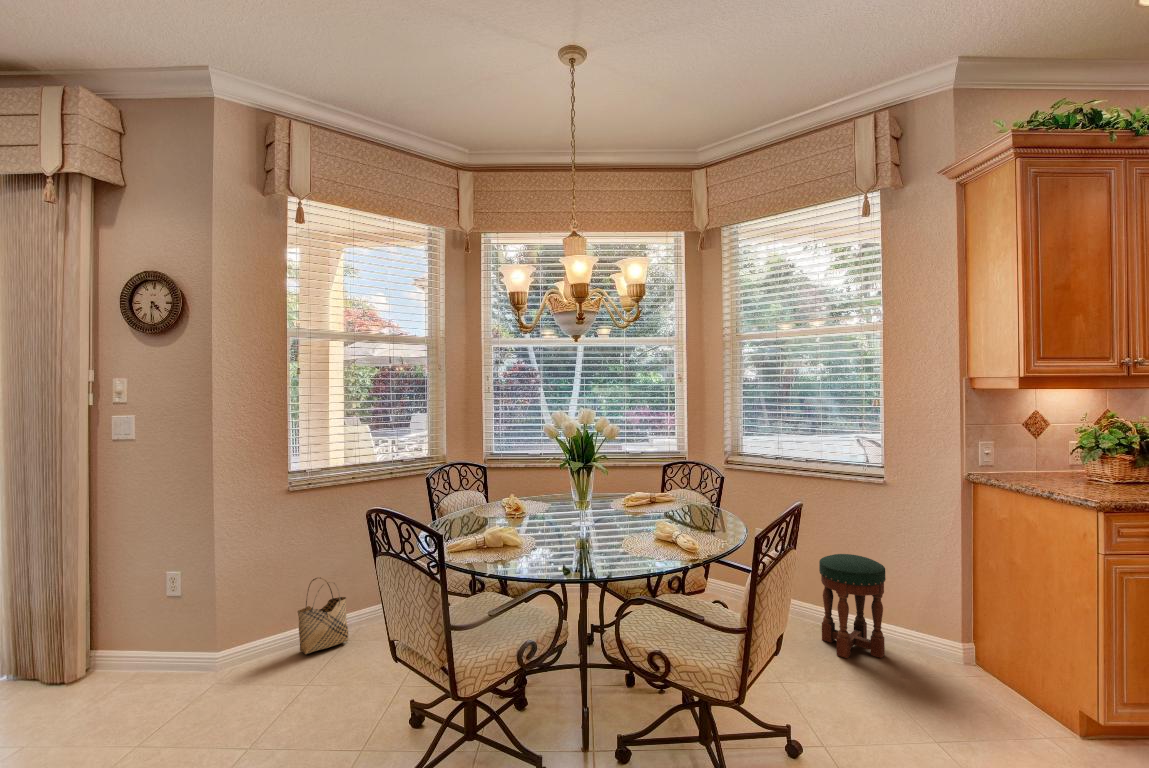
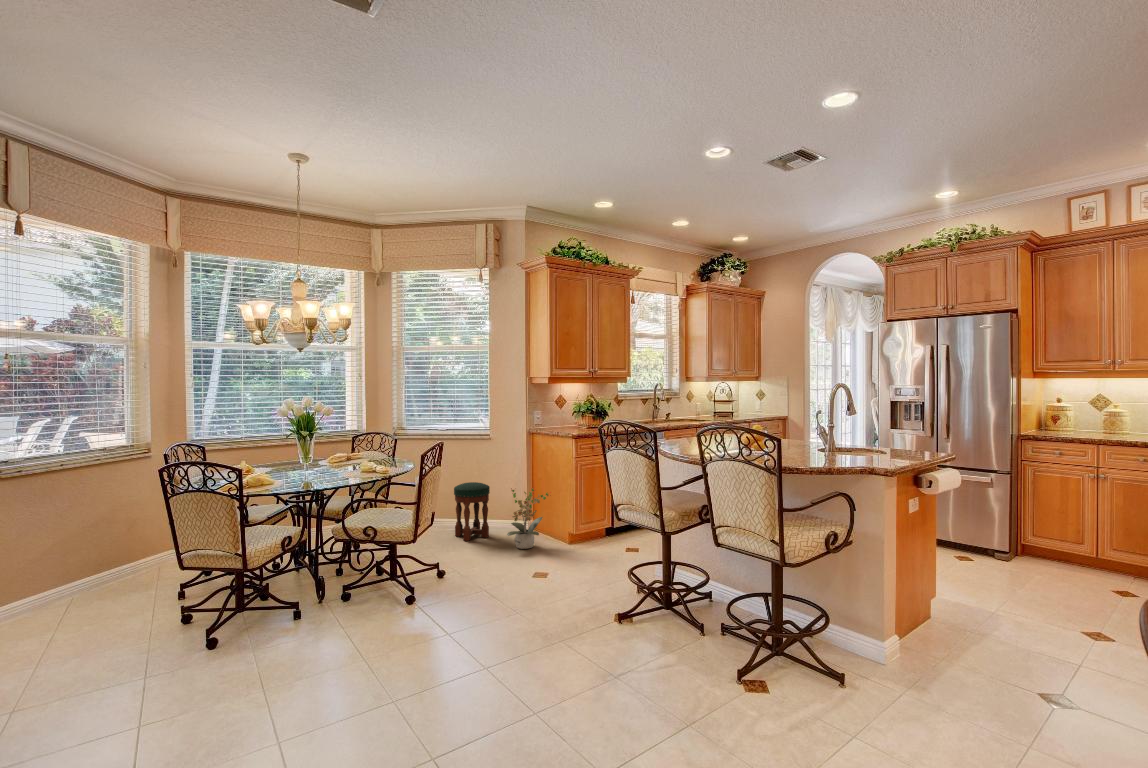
woven basket: present [297,578,348,654] -> none [19,550,70,615]
potted plant: none [929,582,1030,715] -> present [507,487,551,549]

